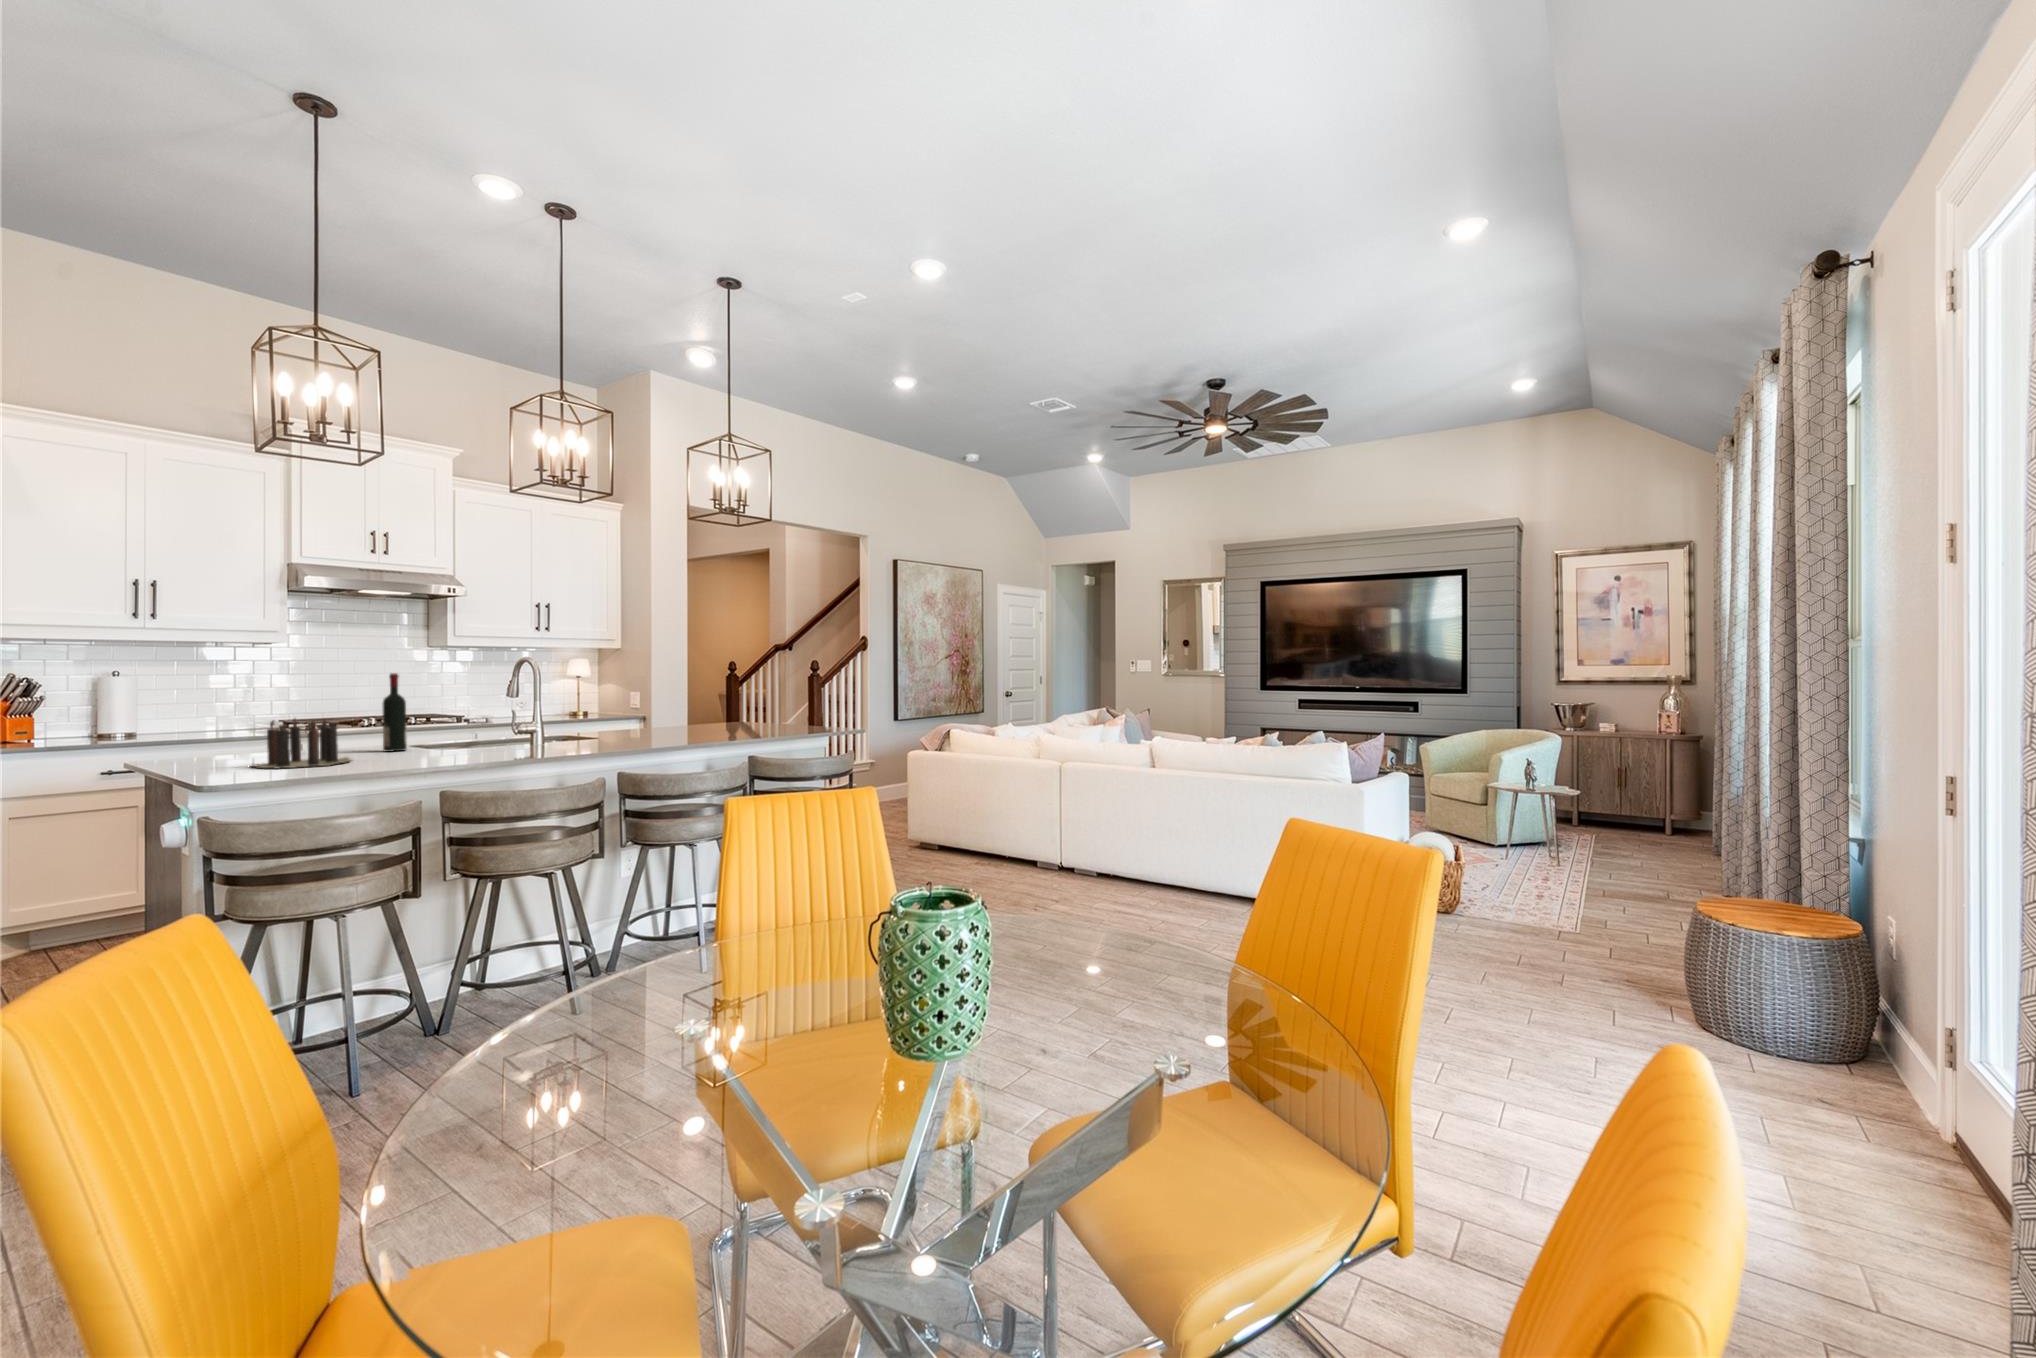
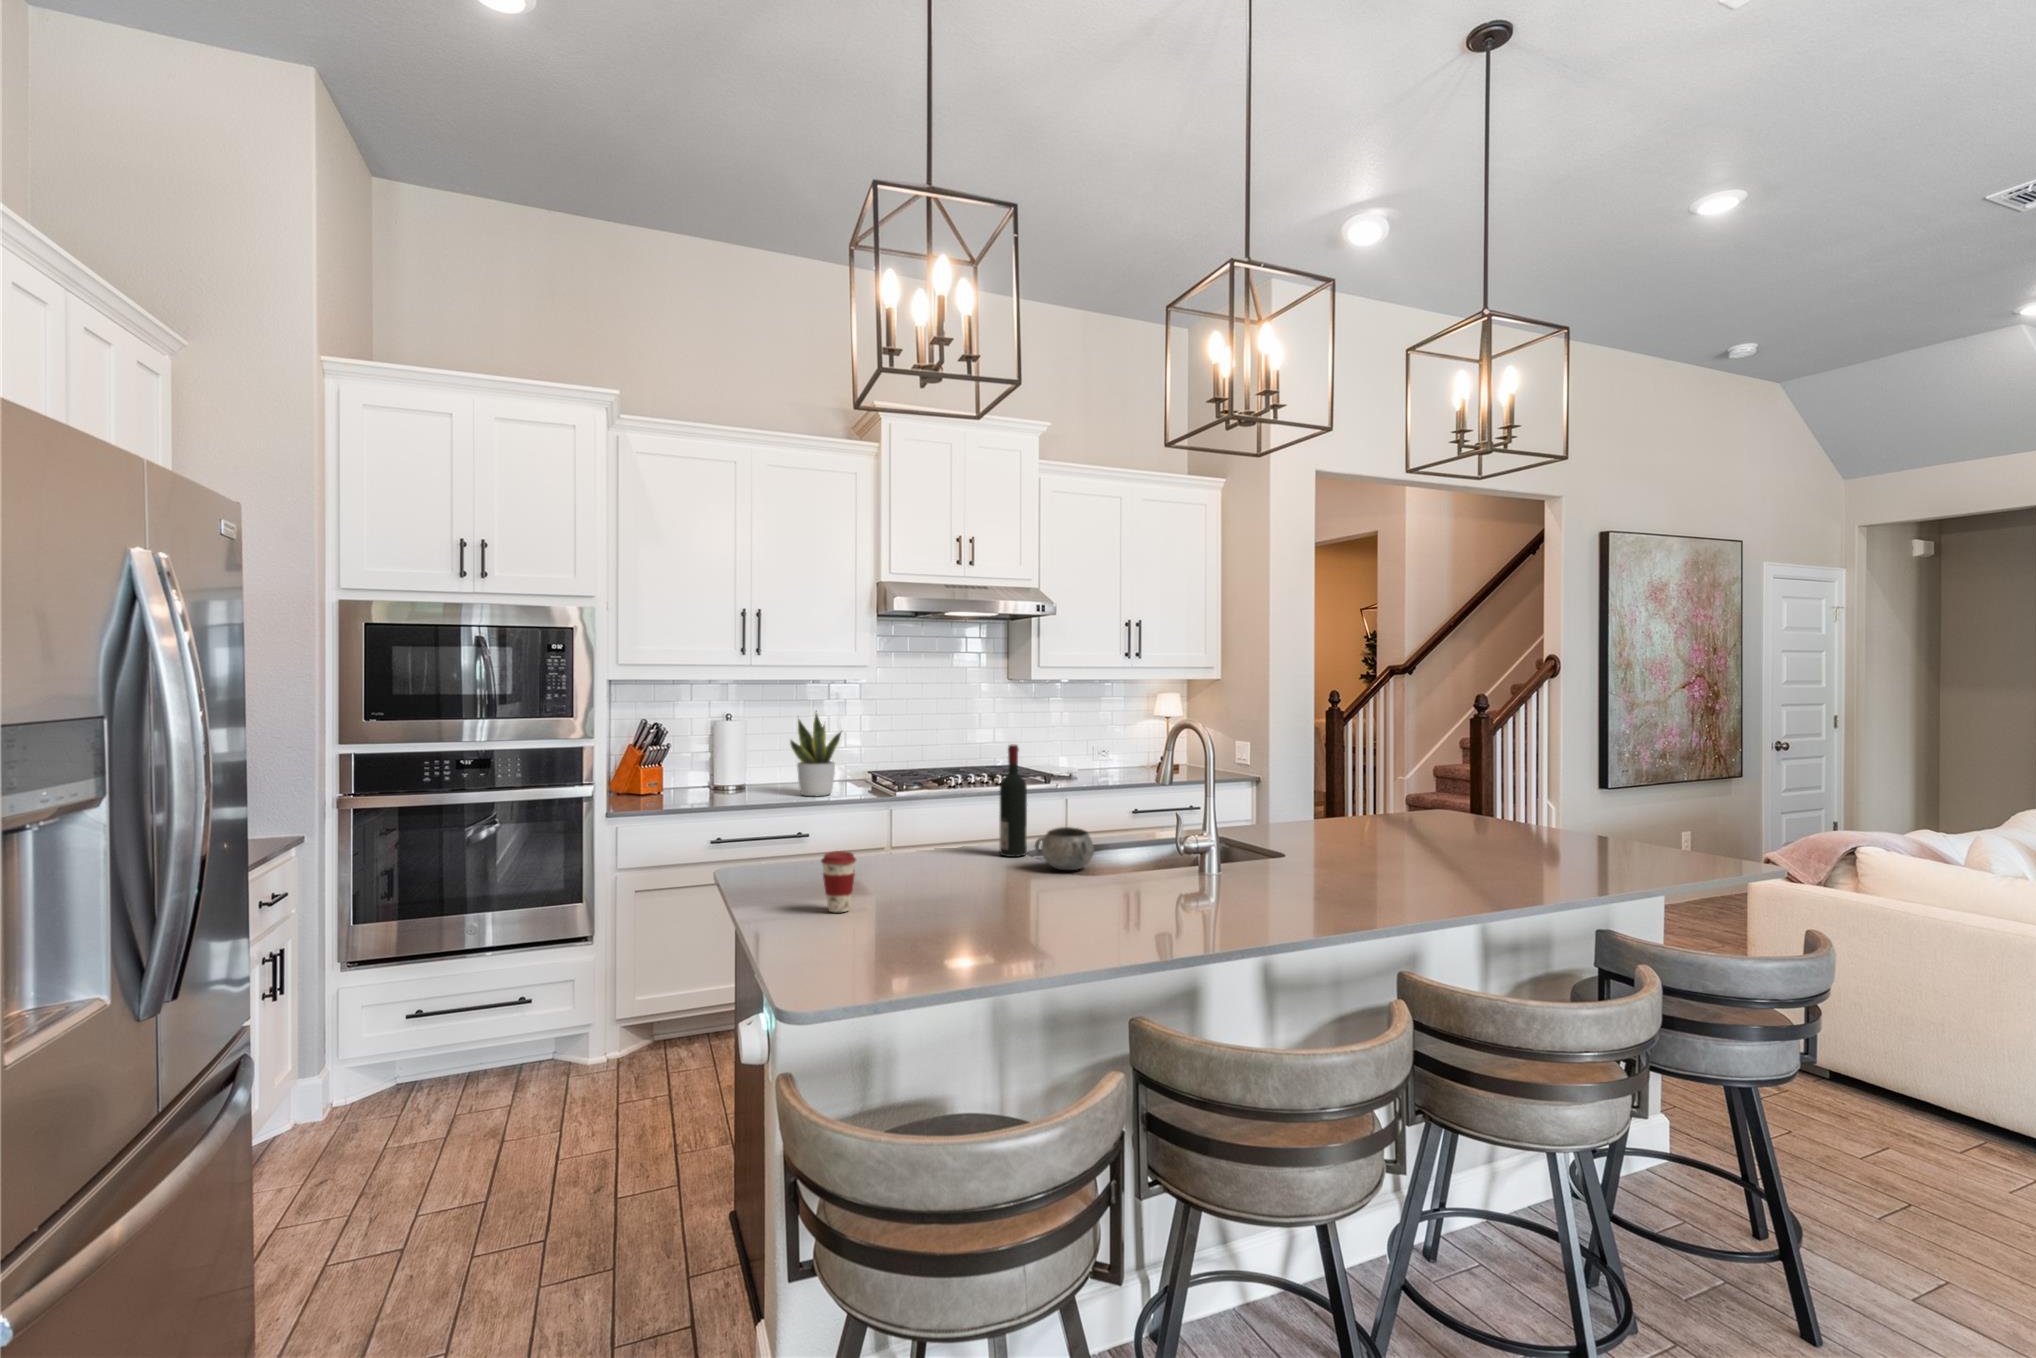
potted plant: none [193,665,254,739] -> present [790,711,841,796]
candle: present [253,719,350,768] -> none [855,816,1008,898]
decorative bowl: none [406,726,455,753] -> present [1035,827,1094,870]
coffee cup: none [203,735,237,776] -> present [821,851,856,912]

